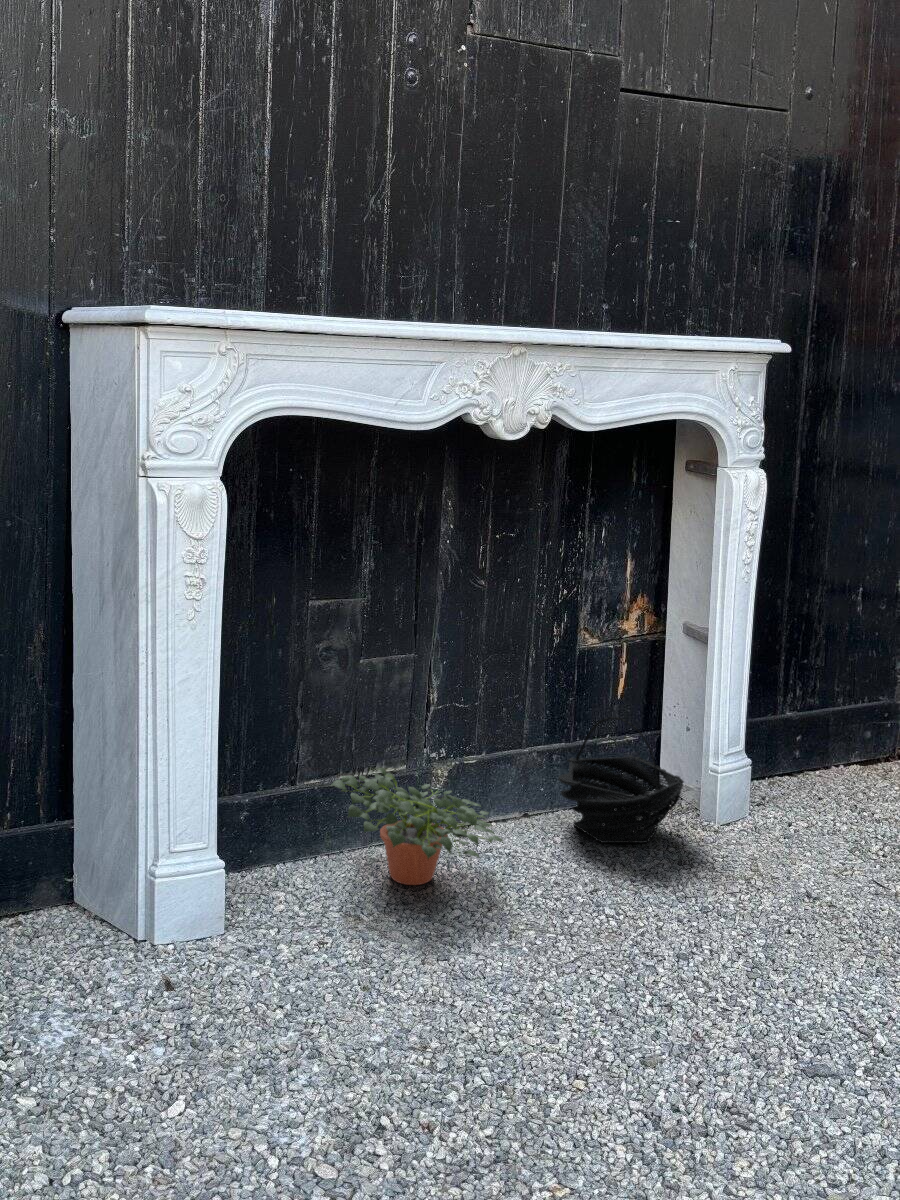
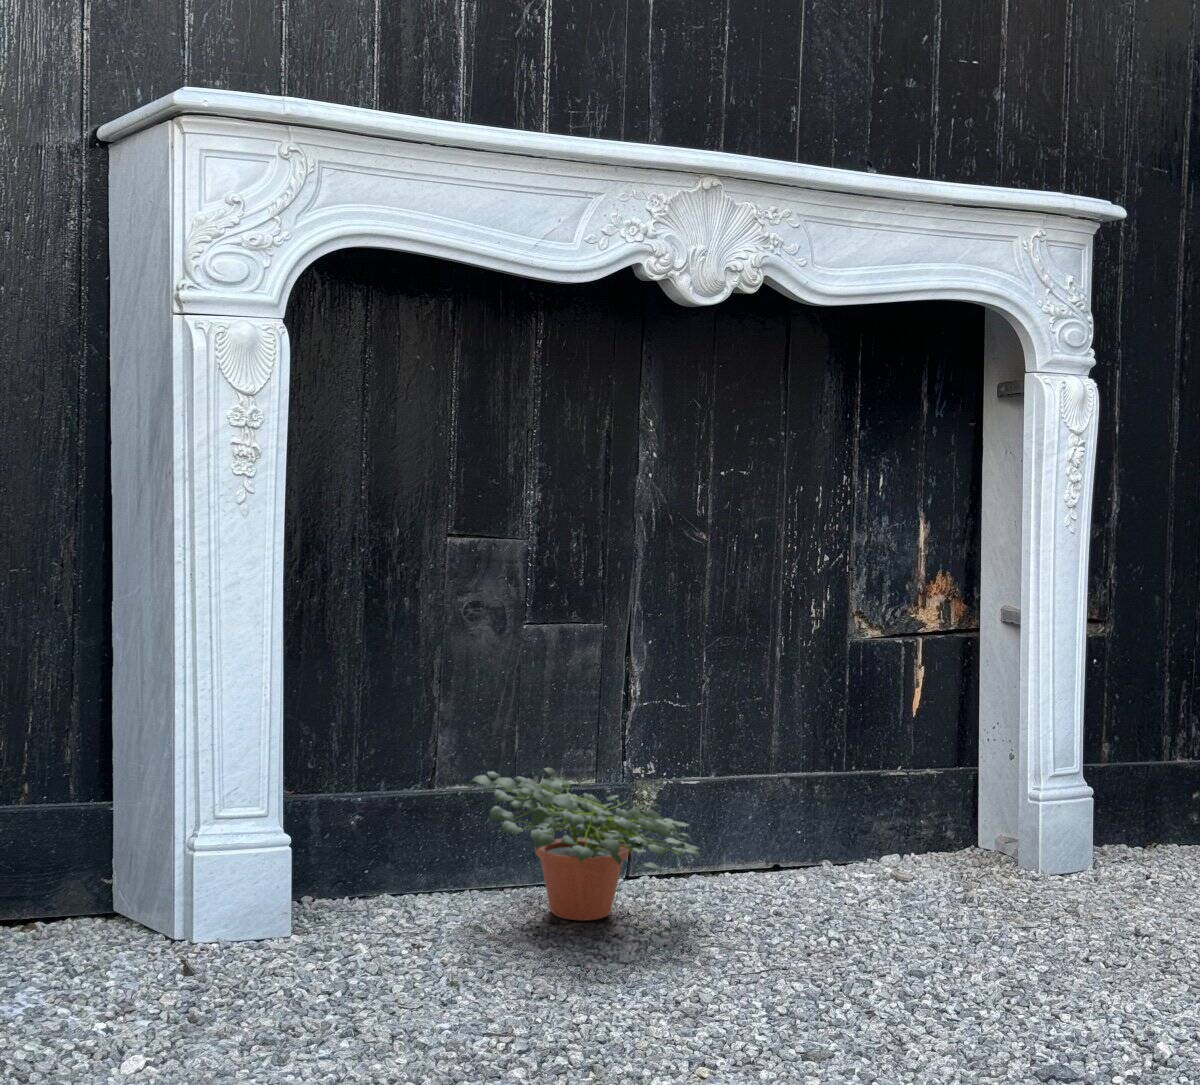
basket: present [559,717,684,843] -> none [814,720,993,898]

